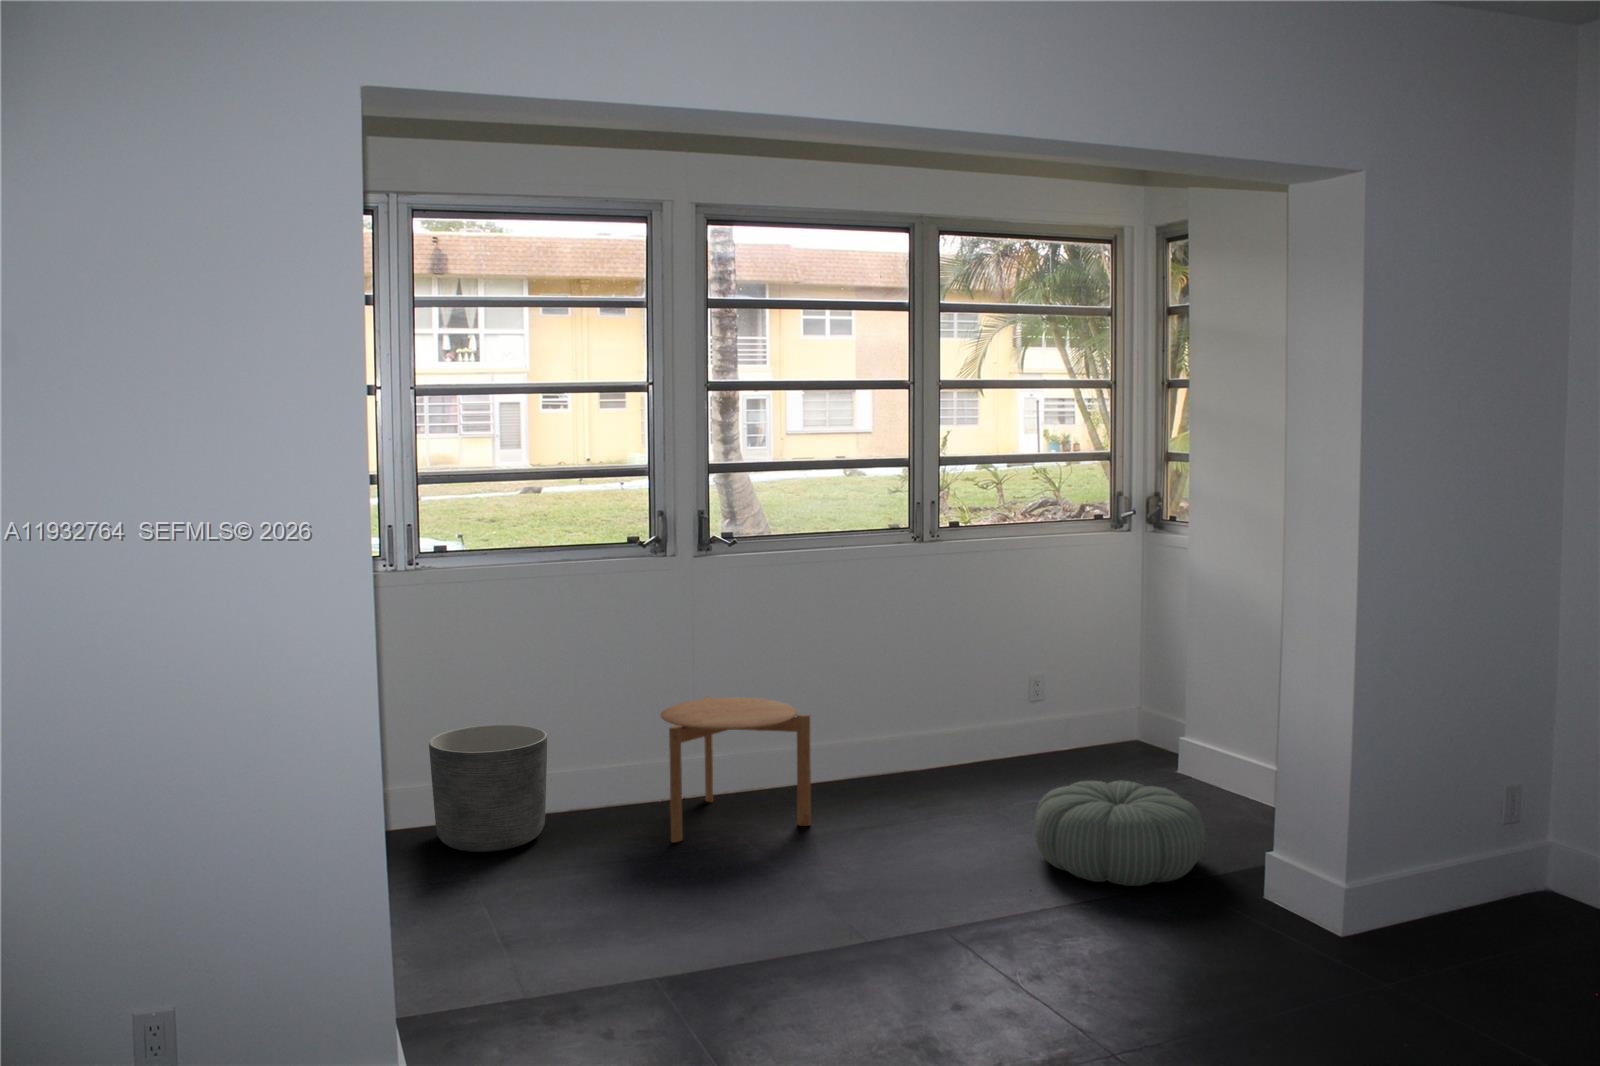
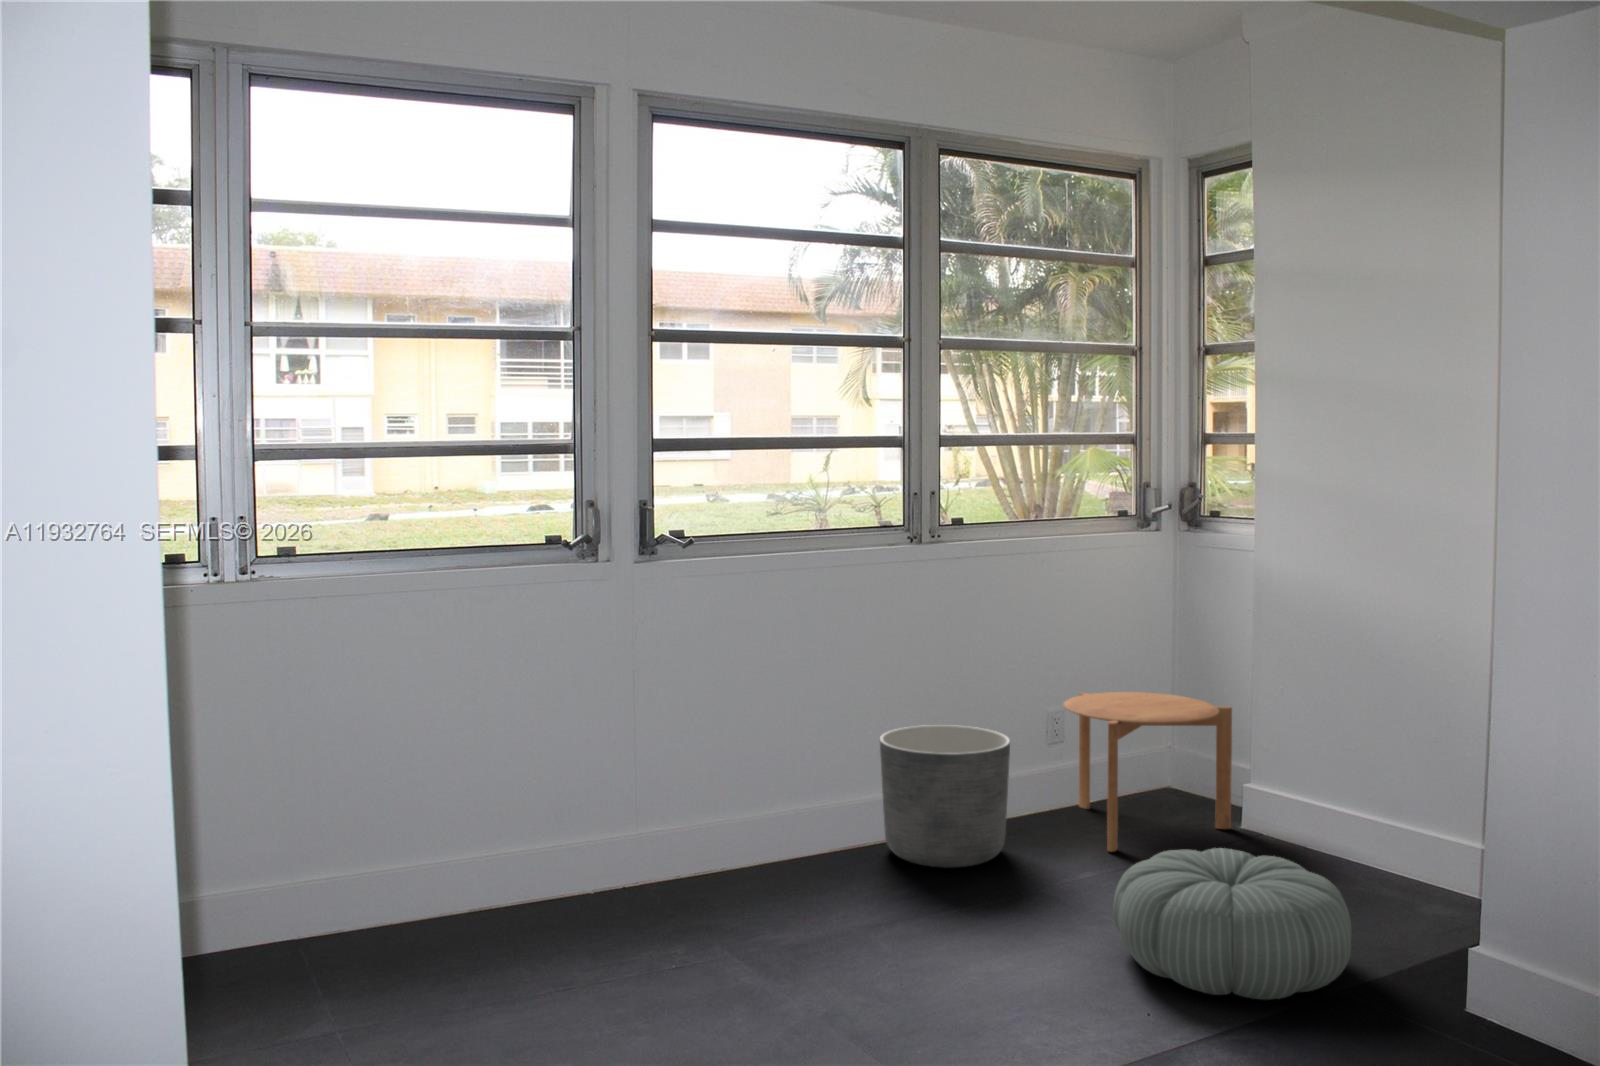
side table: present [661,697,811,842] -> present [1063,692,1232,852]
planter: present [429,725,547,852] -> present [880,725,1010,868]

